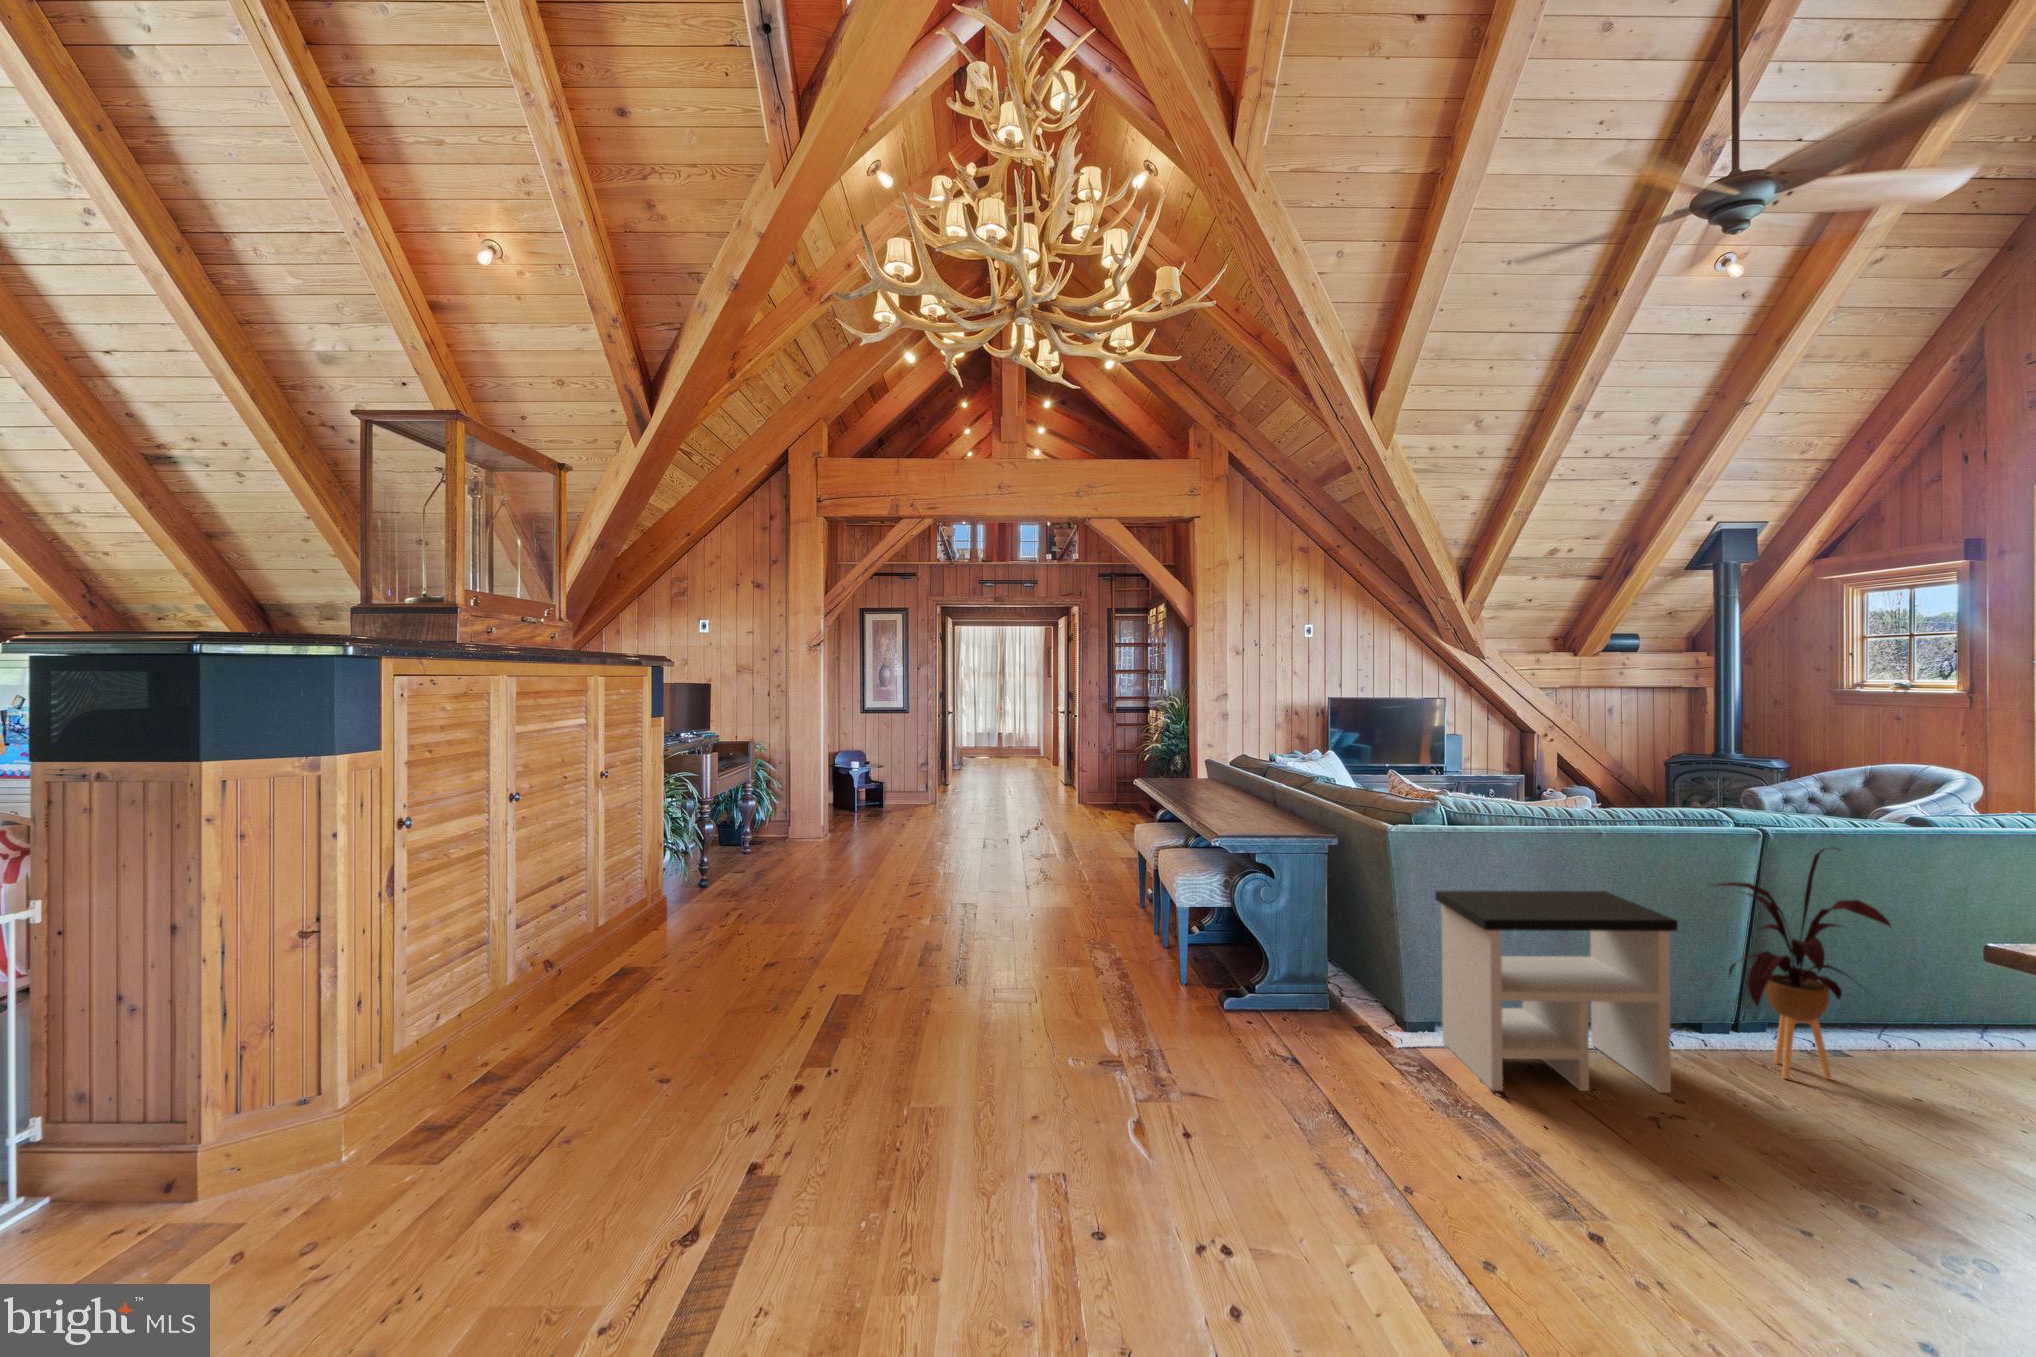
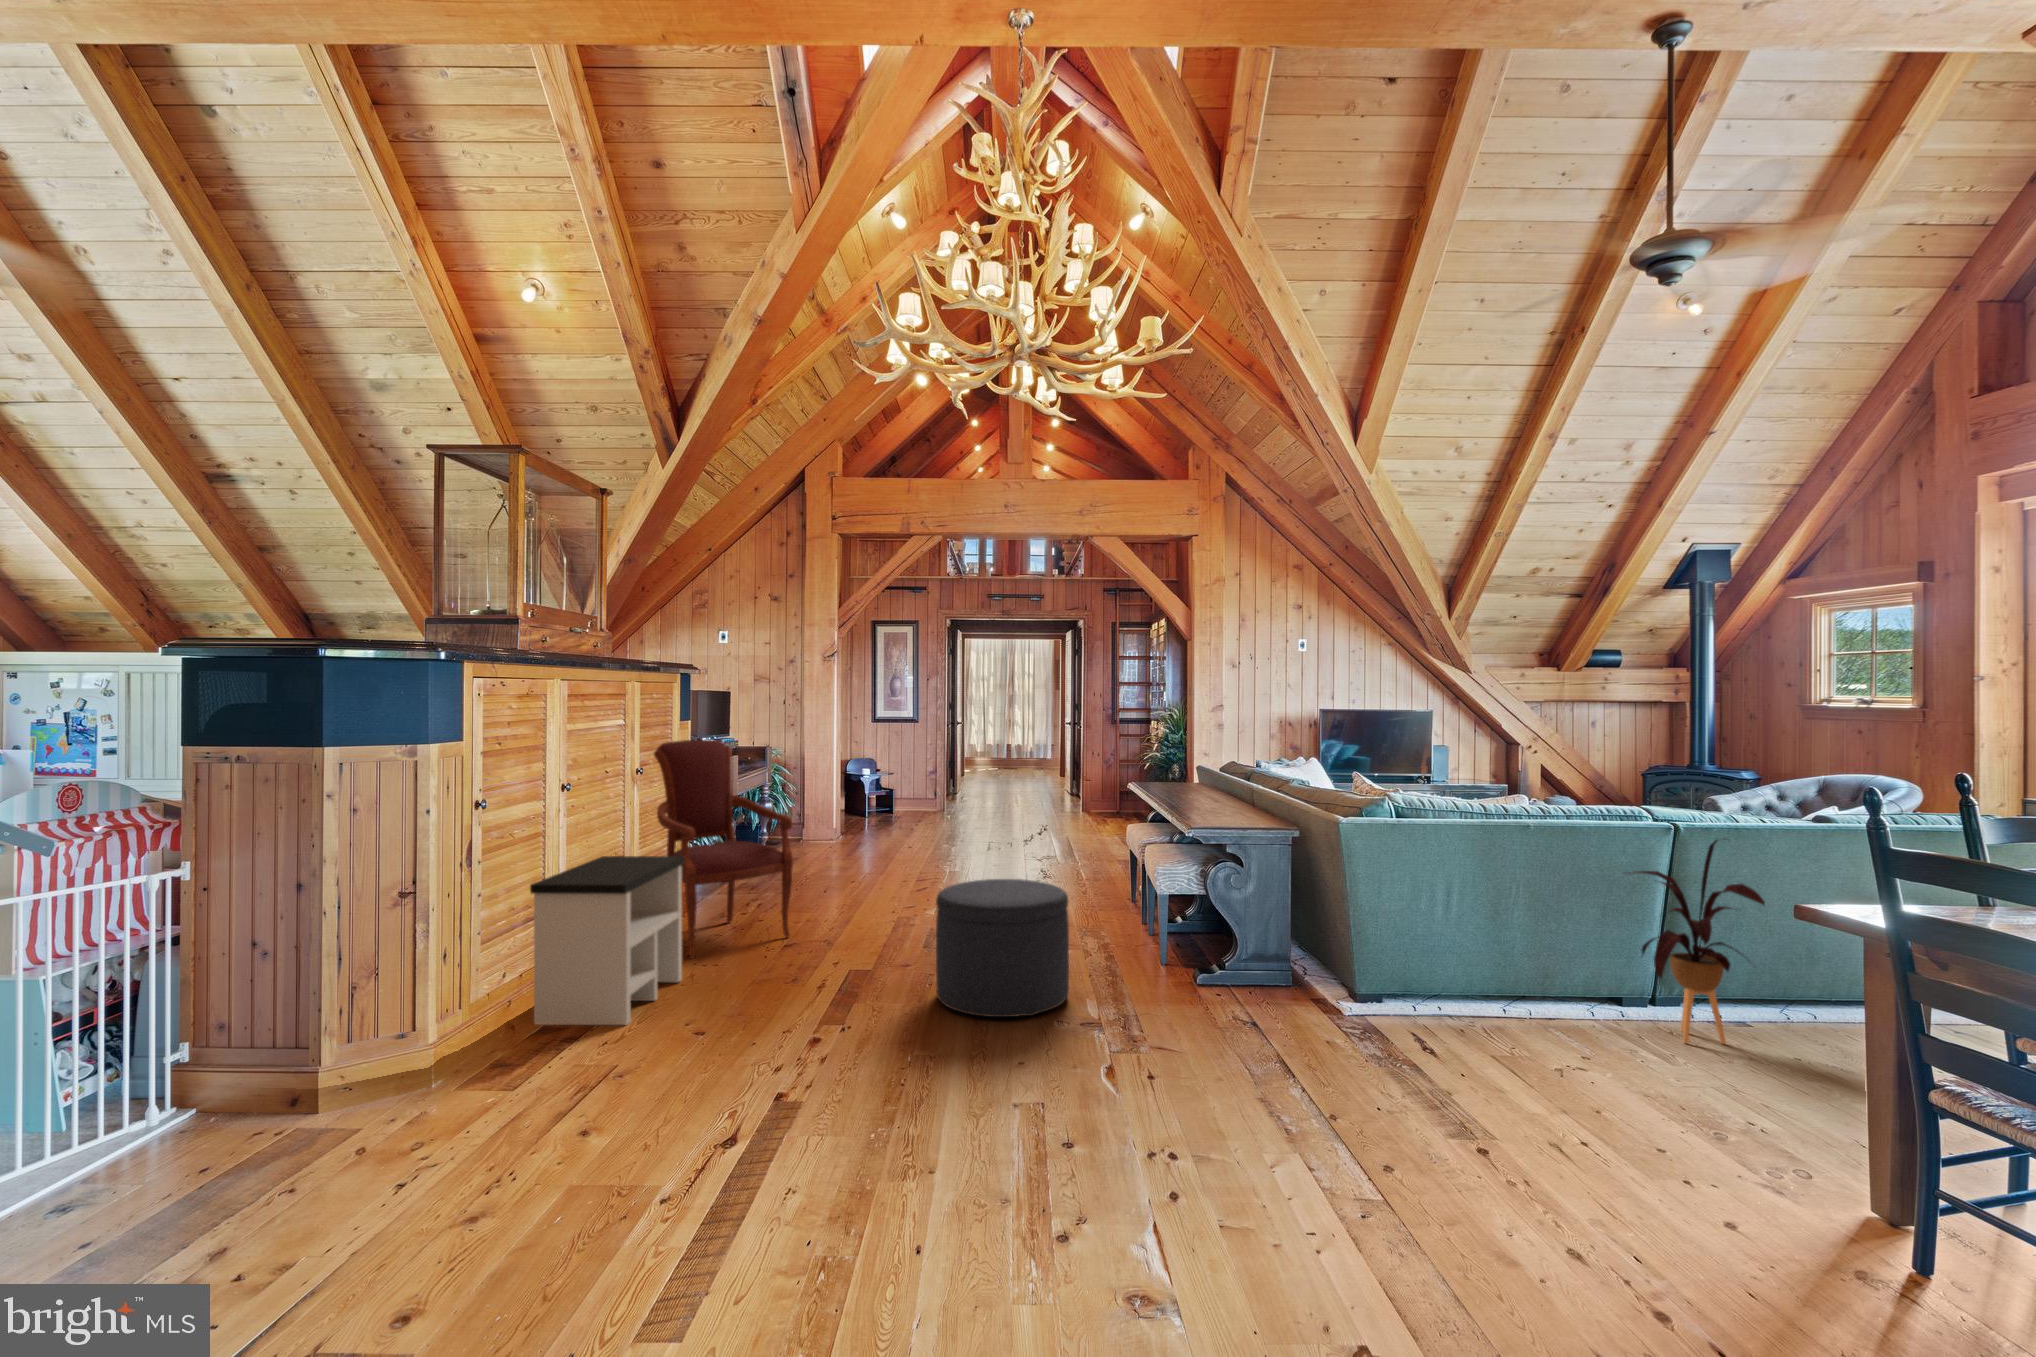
armchair: none [623,738,776,980] -> present [654,739,793,958]
side table: present [1435,891,1678,1093] -> present [530,856,684,1025]
ottoman: none [934,892,1083,1055] -> present [936,879,1069,1017]

